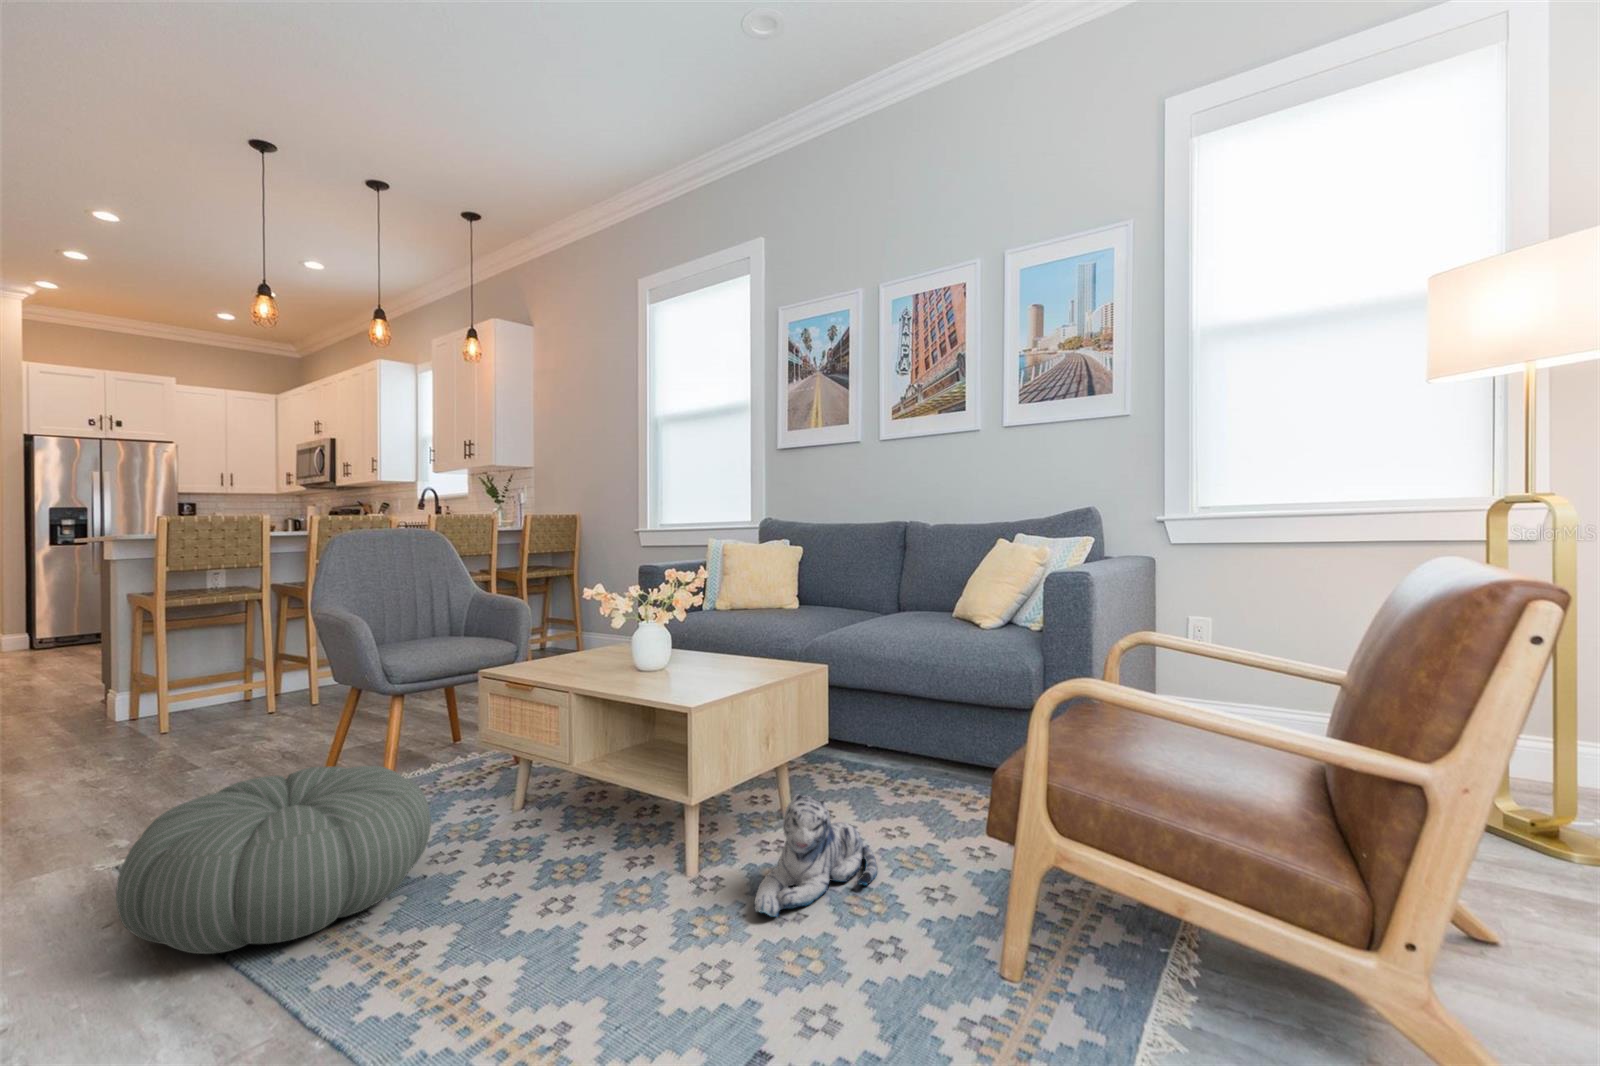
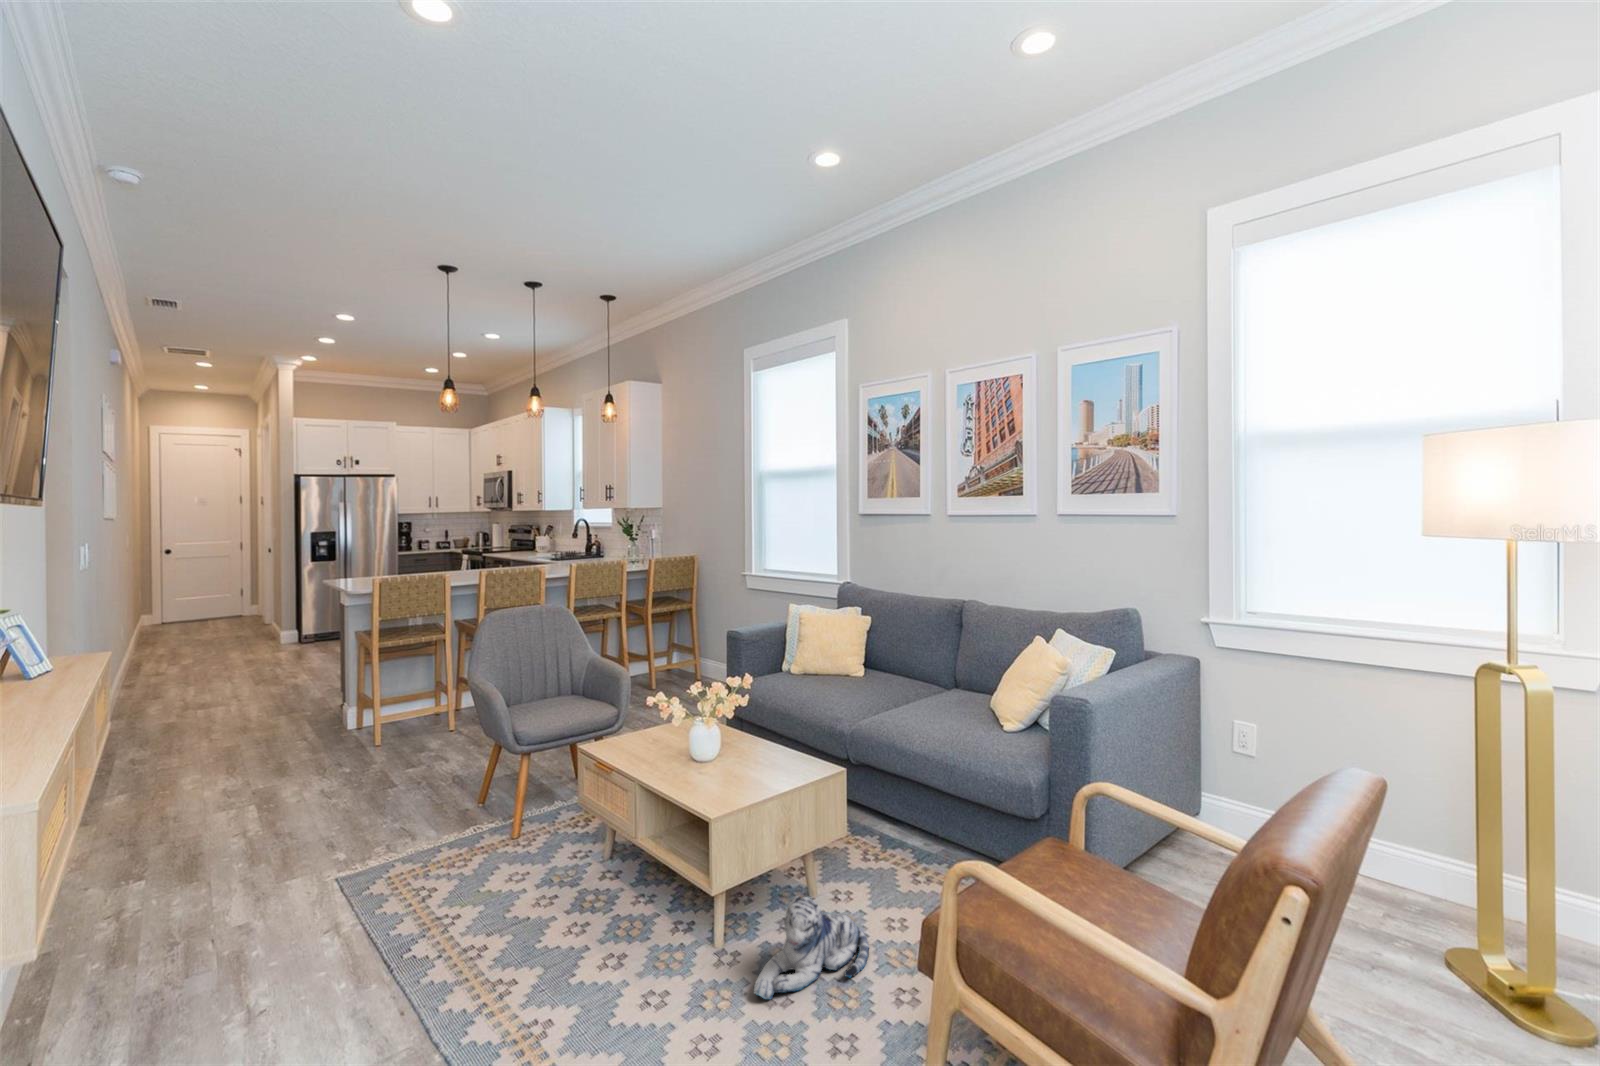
pouf: present [116,766,431,954] -> none [326,823,534,973]

